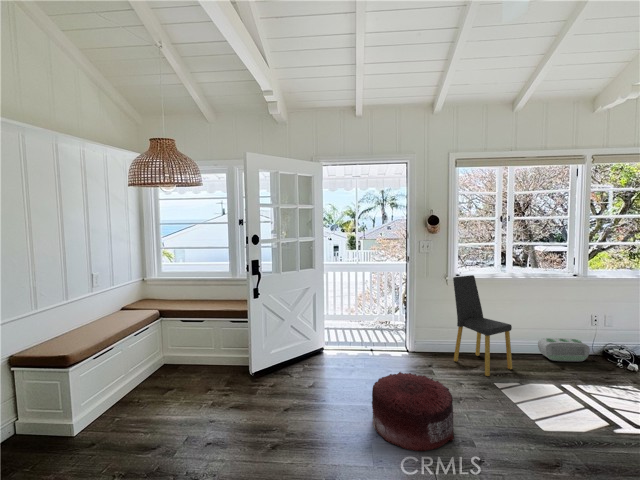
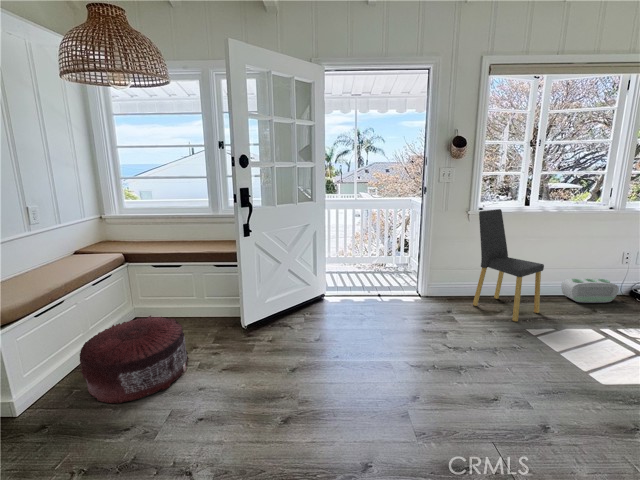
pouf: present [372,372,454,451] -> present [80,316,189,403]

